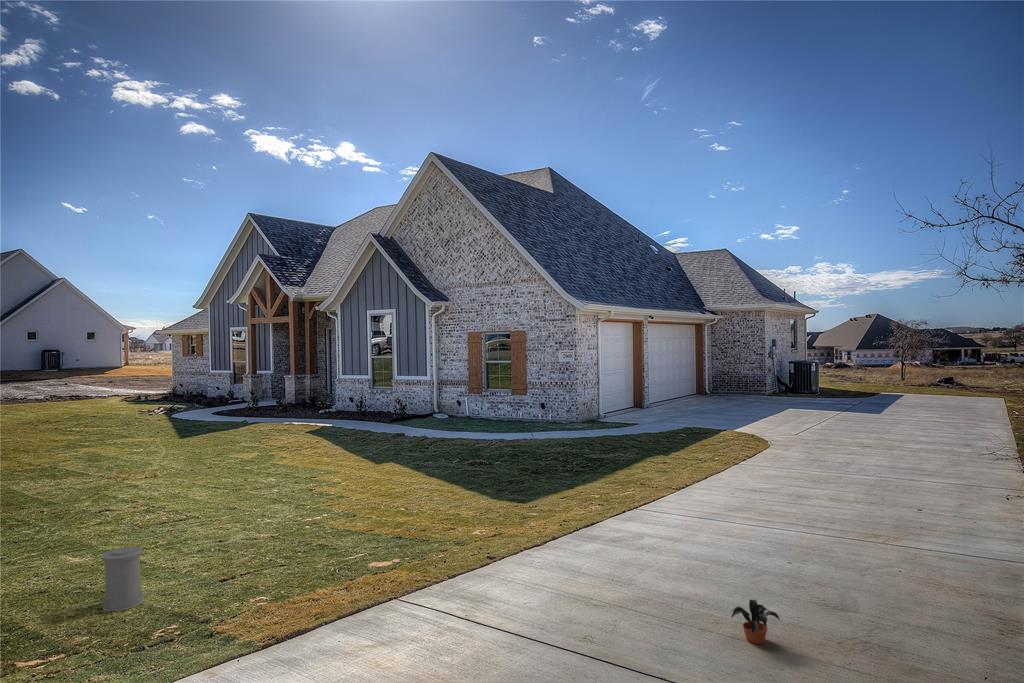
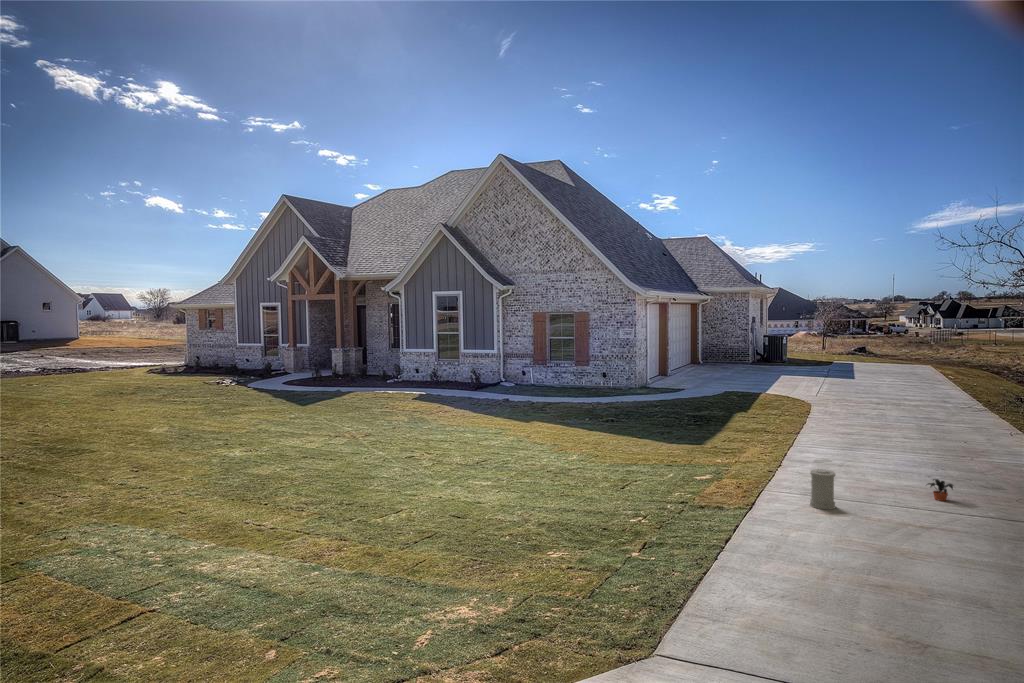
trash can: present [102,547,143,611] -> present [810,469,835,509]

